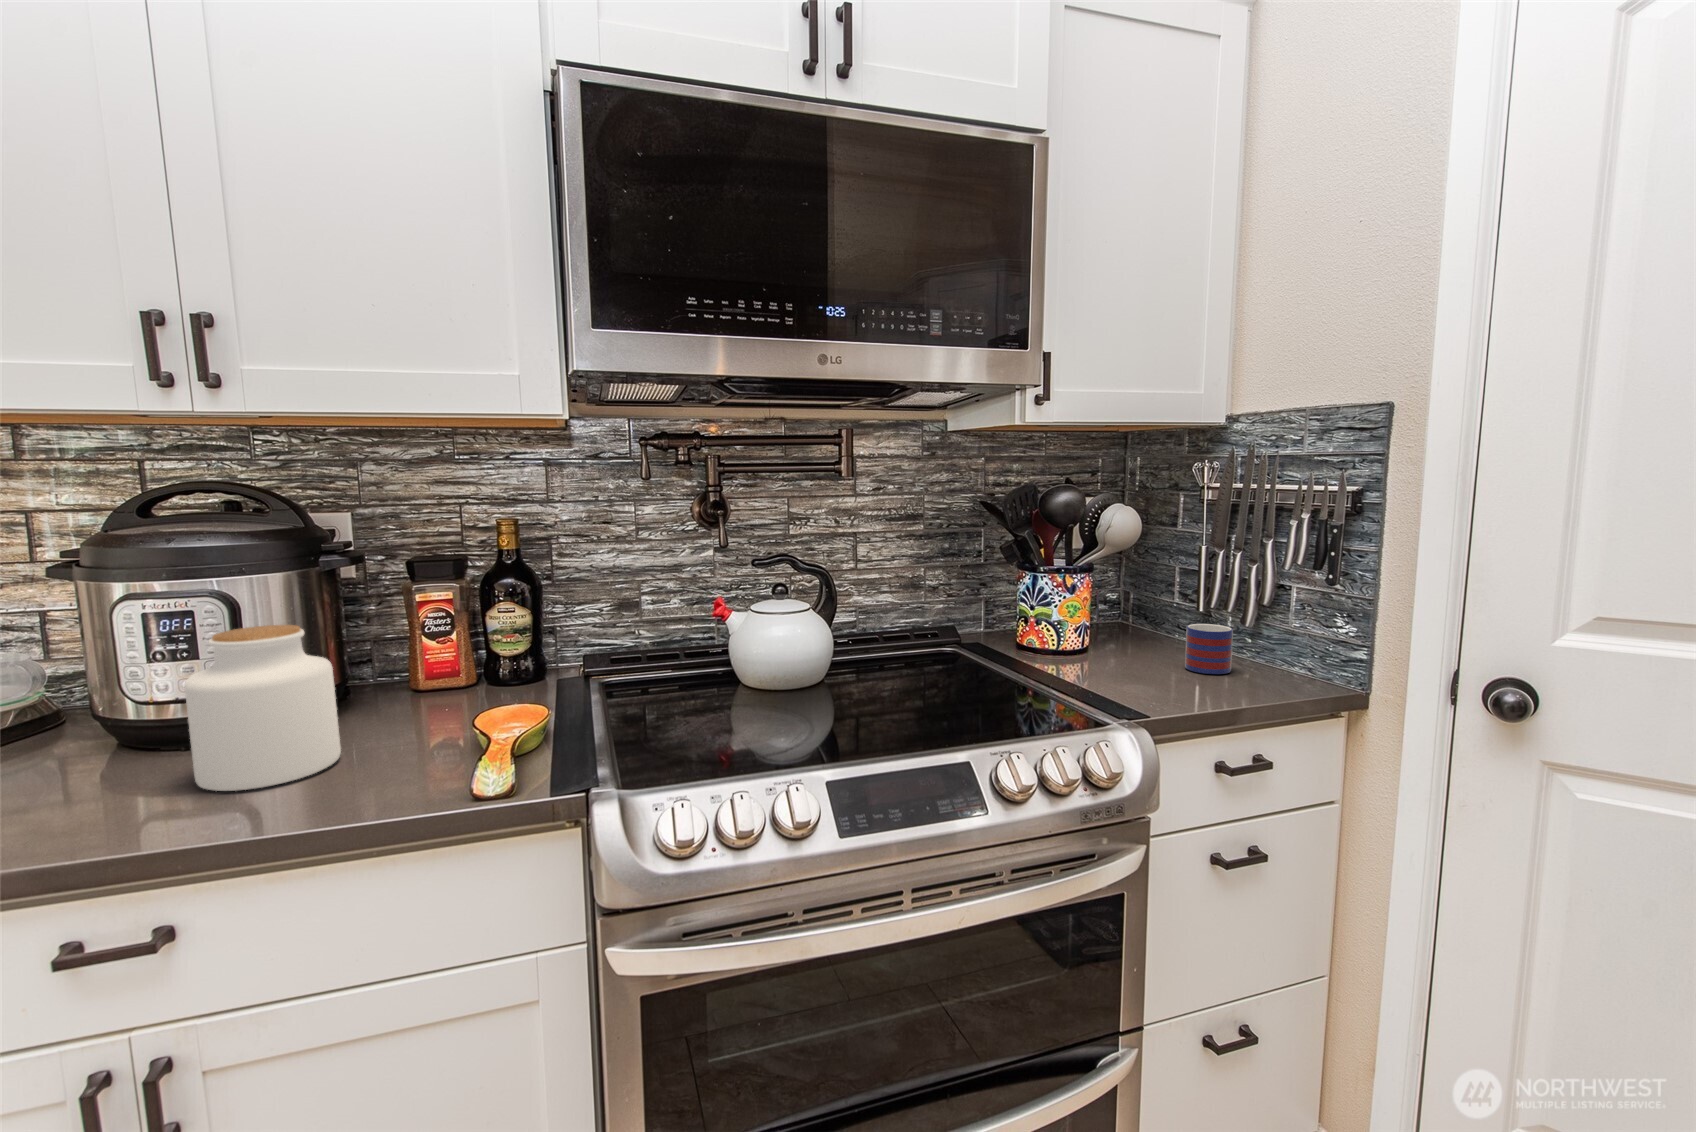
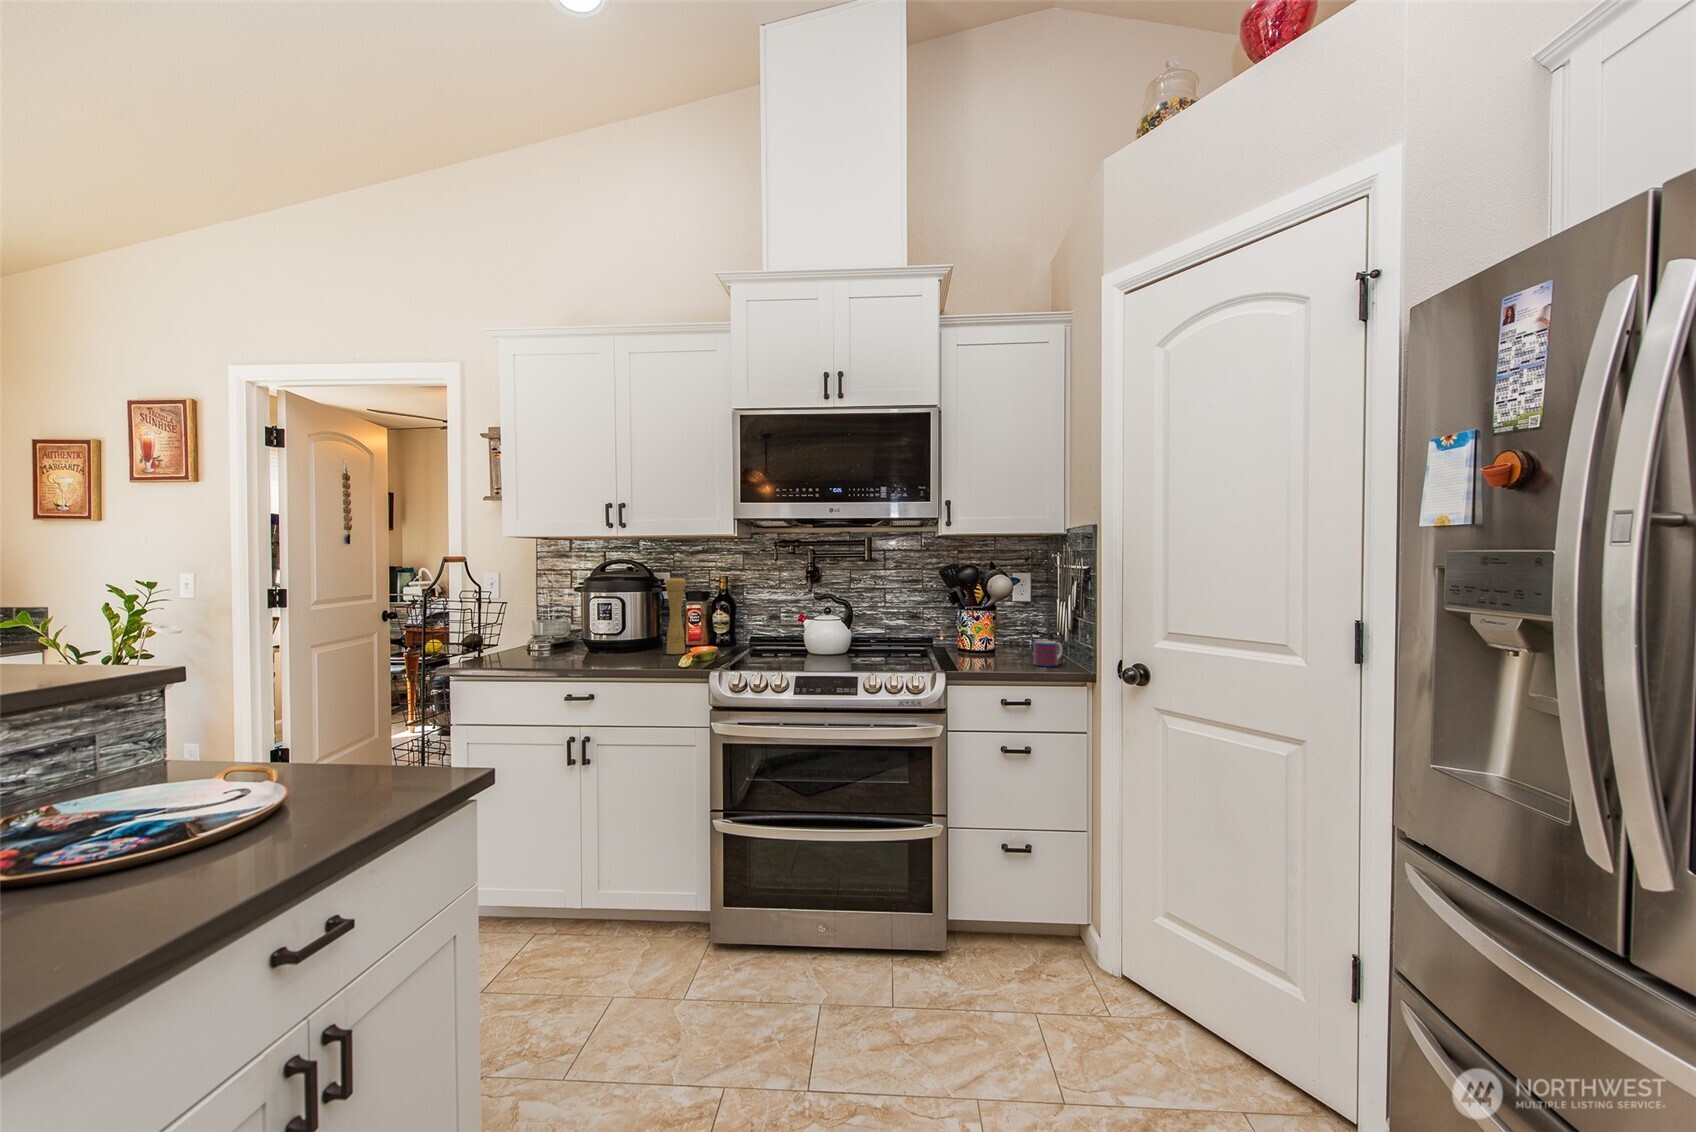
pepper mill: none [363,527,434,729] -> present [666,577,686,654]
jar: present [185,625,341,791] -> none [608,609,650,661]

